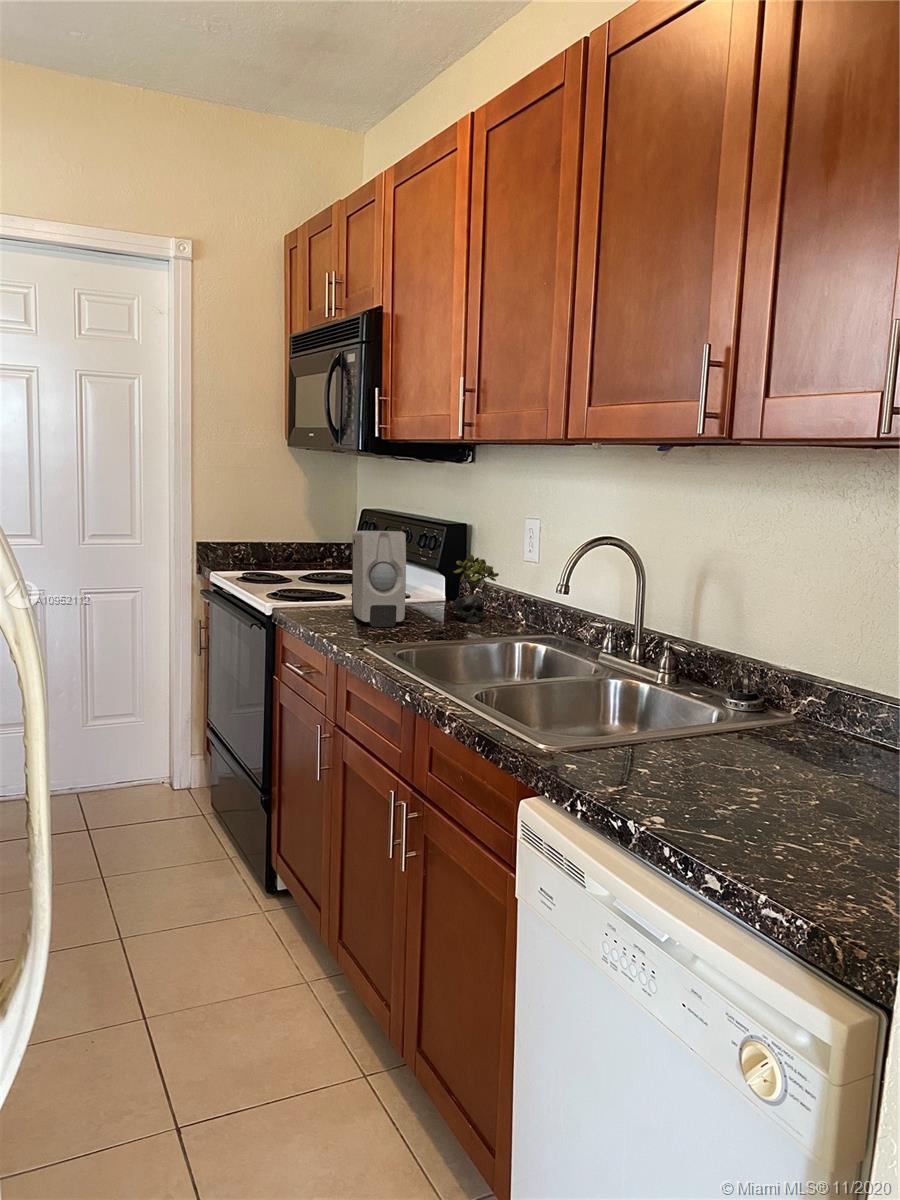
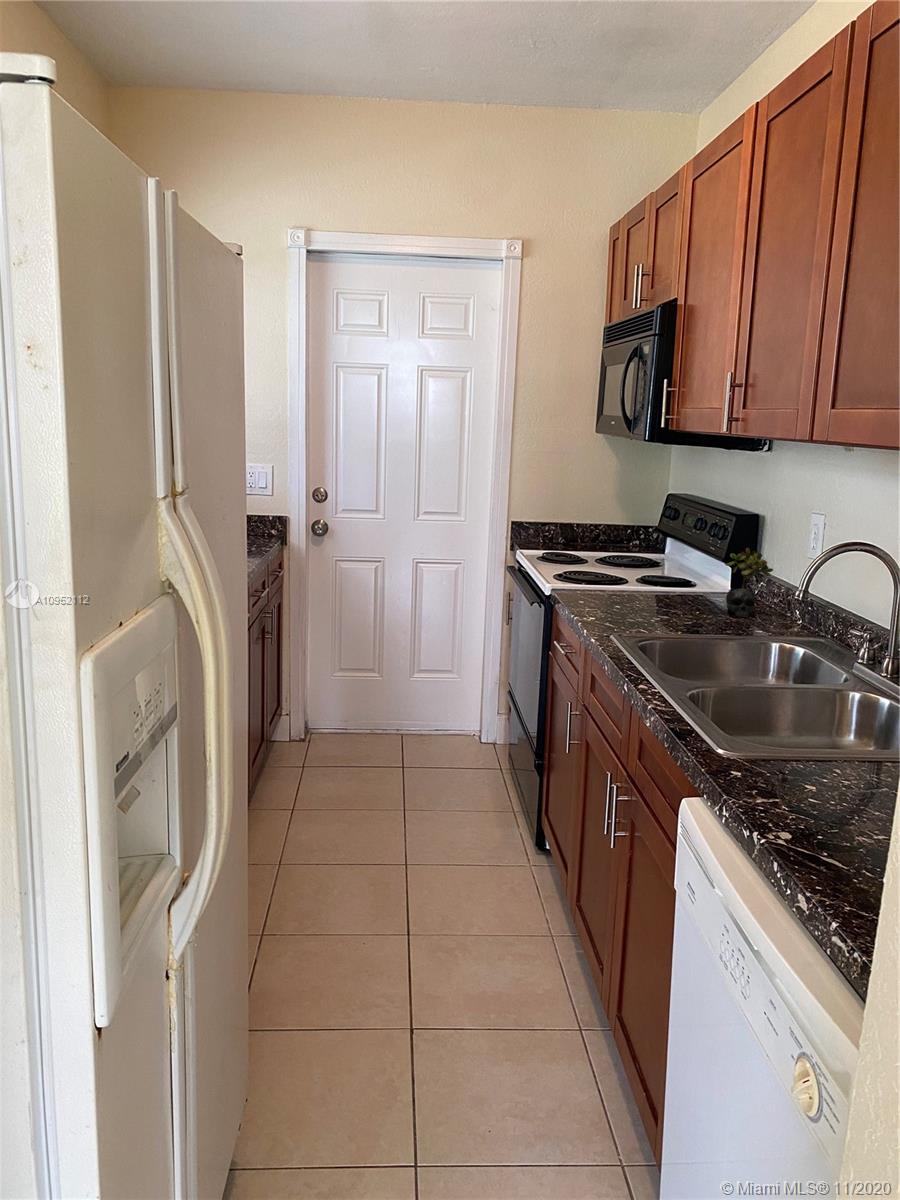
soap dispenser: present [352,531,406,627] -> none [621,520,673,614]

